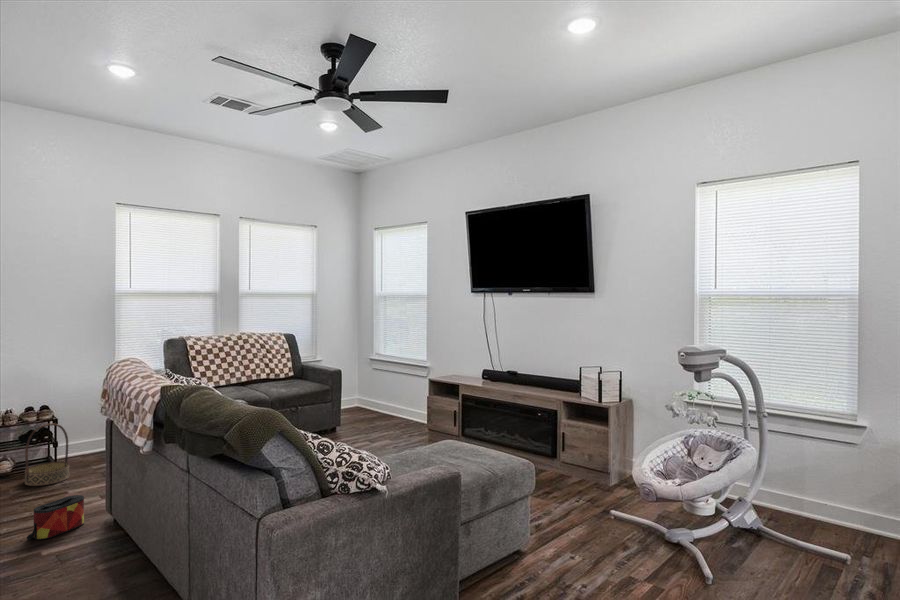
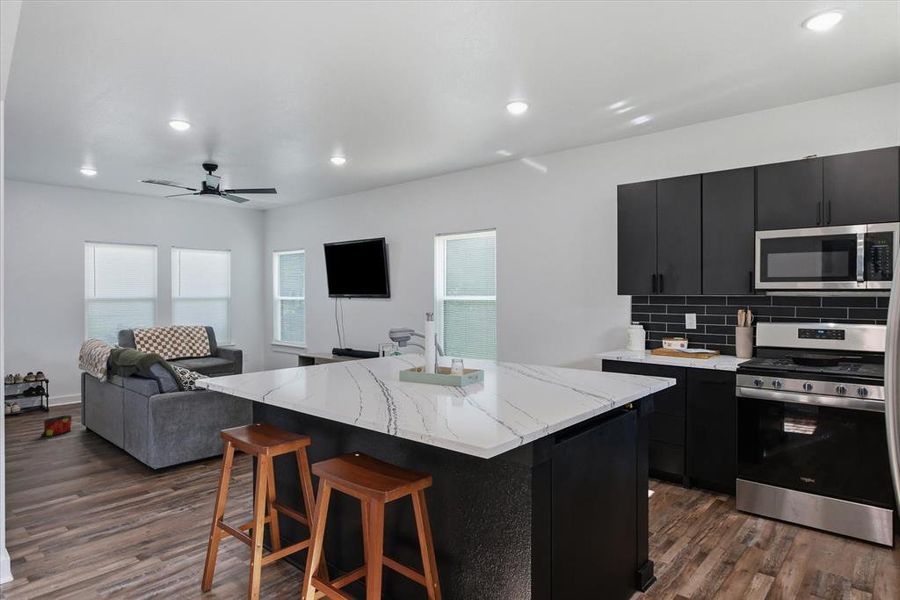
basket: present [25,423,69,486] -> none [30,382,58,418]

